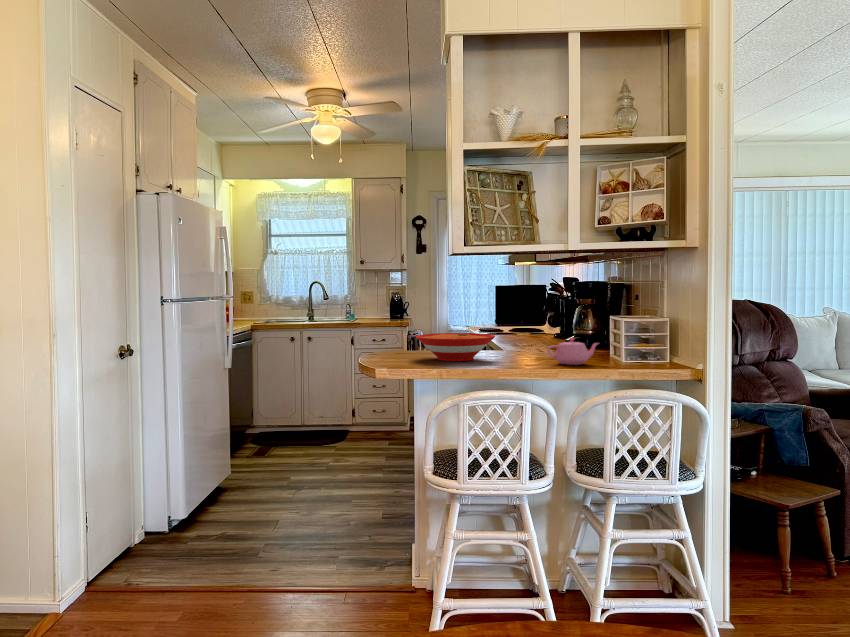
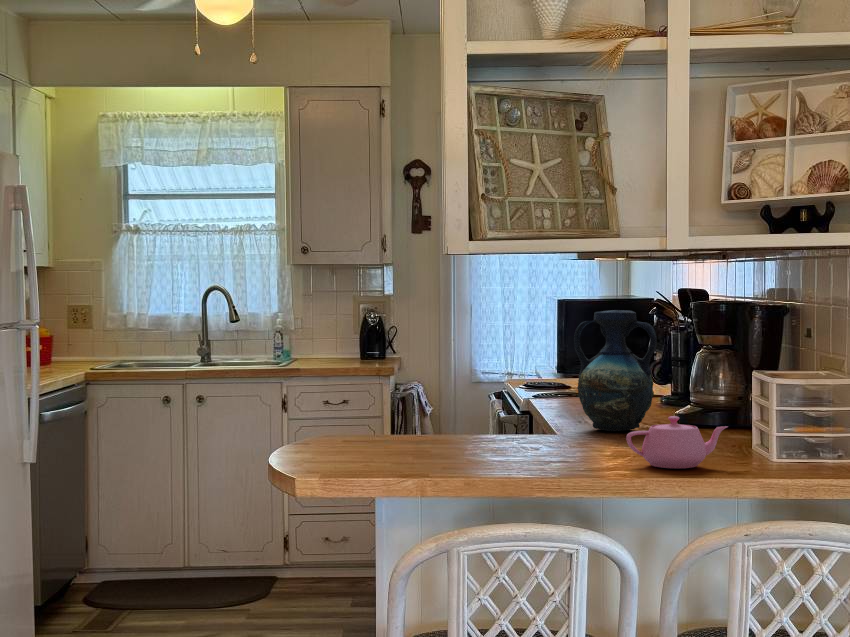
vase: none [512,287,555,349] -> present [574,310,657,431]
bowl: present [416,333,495,361] -> none [377,403,530,459]

